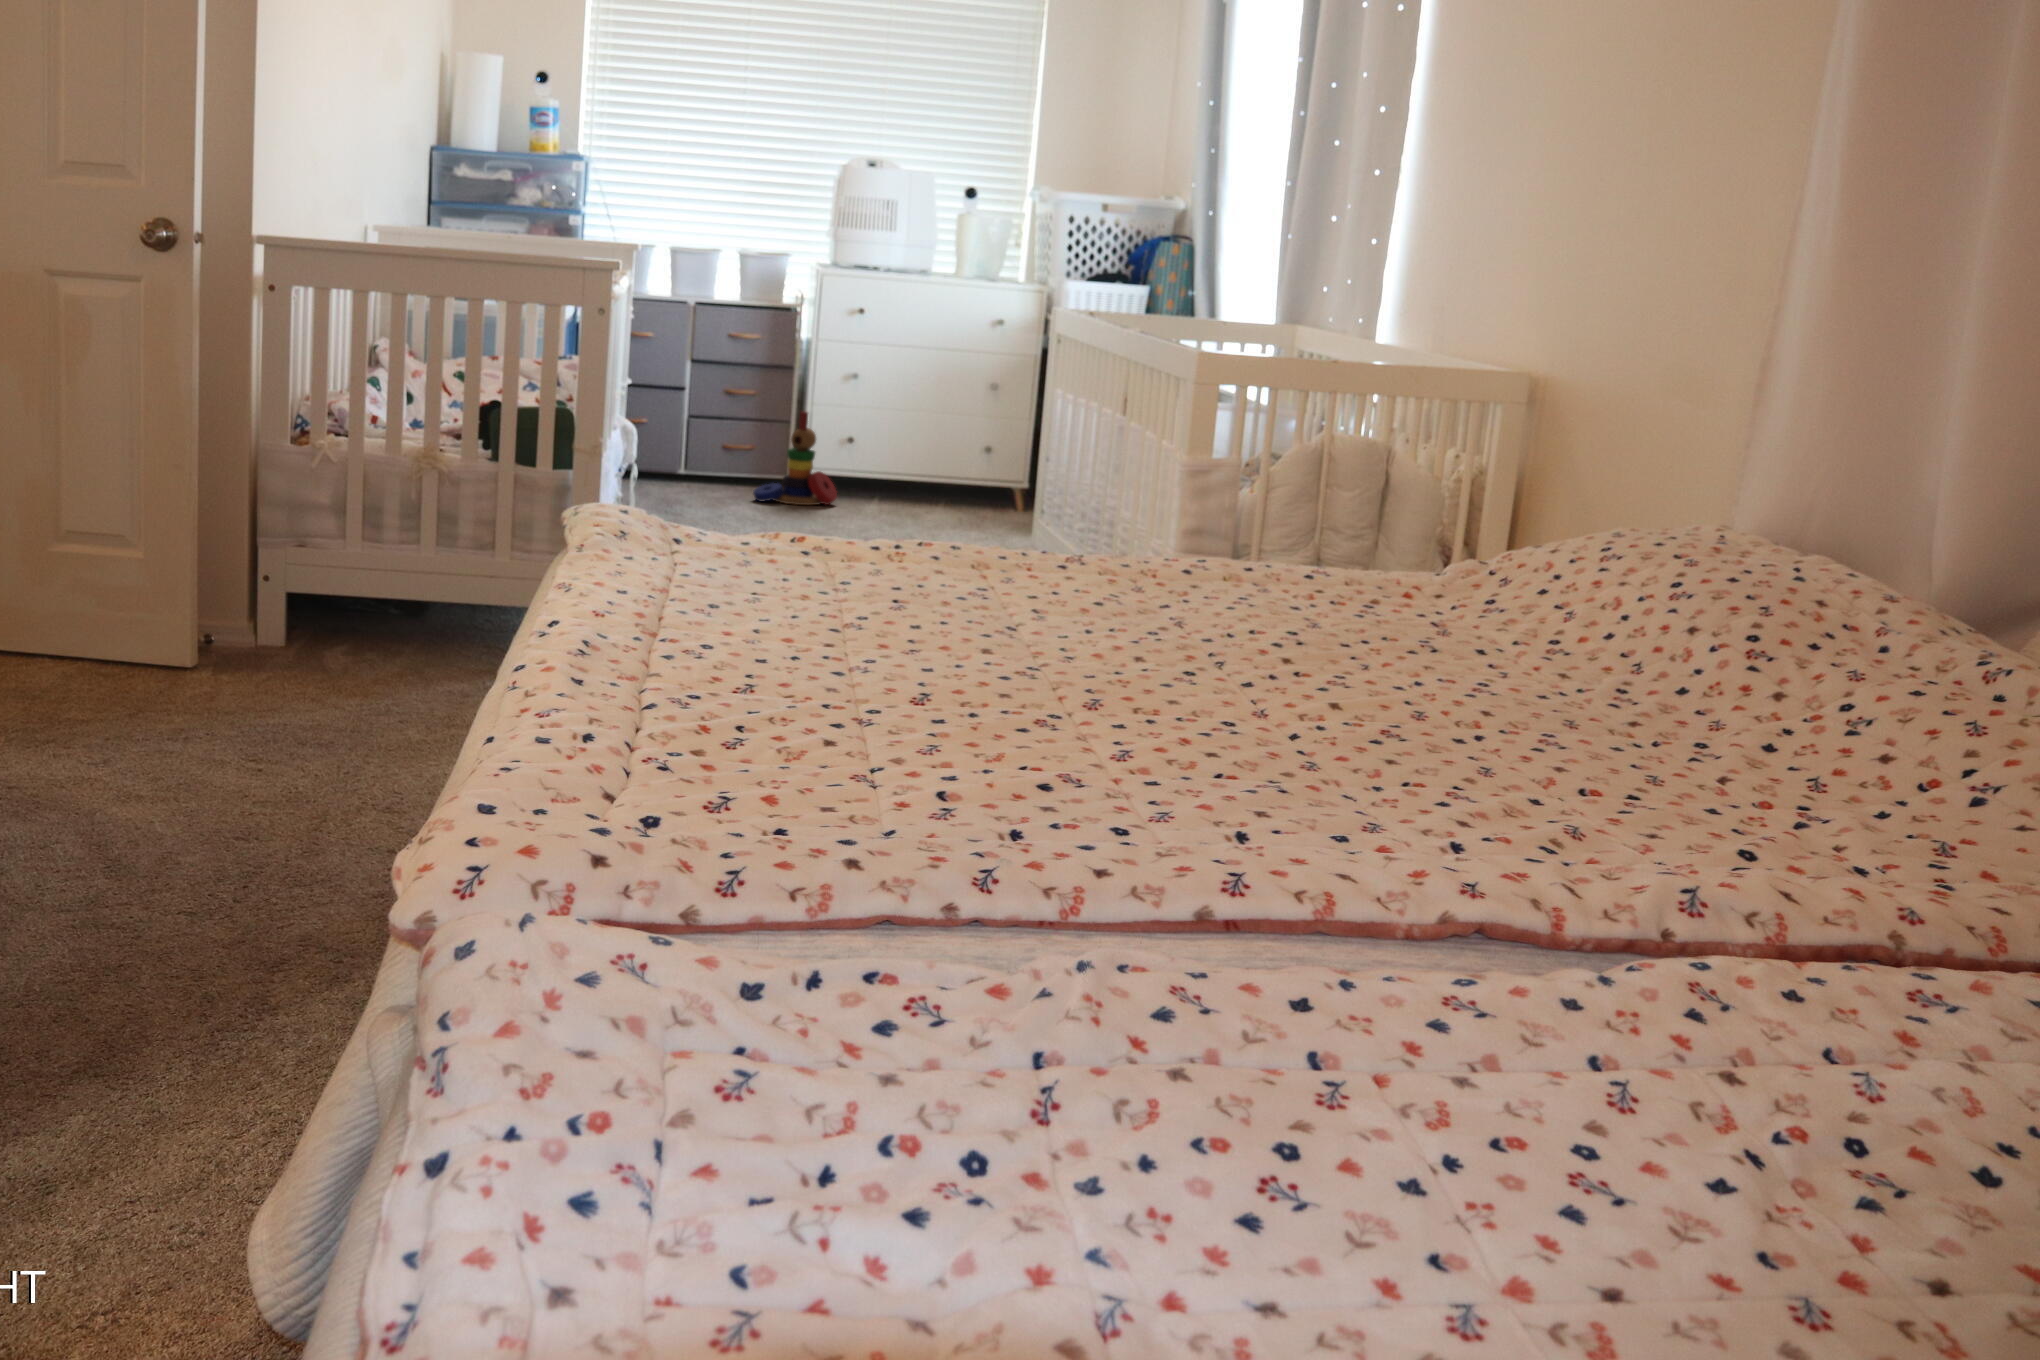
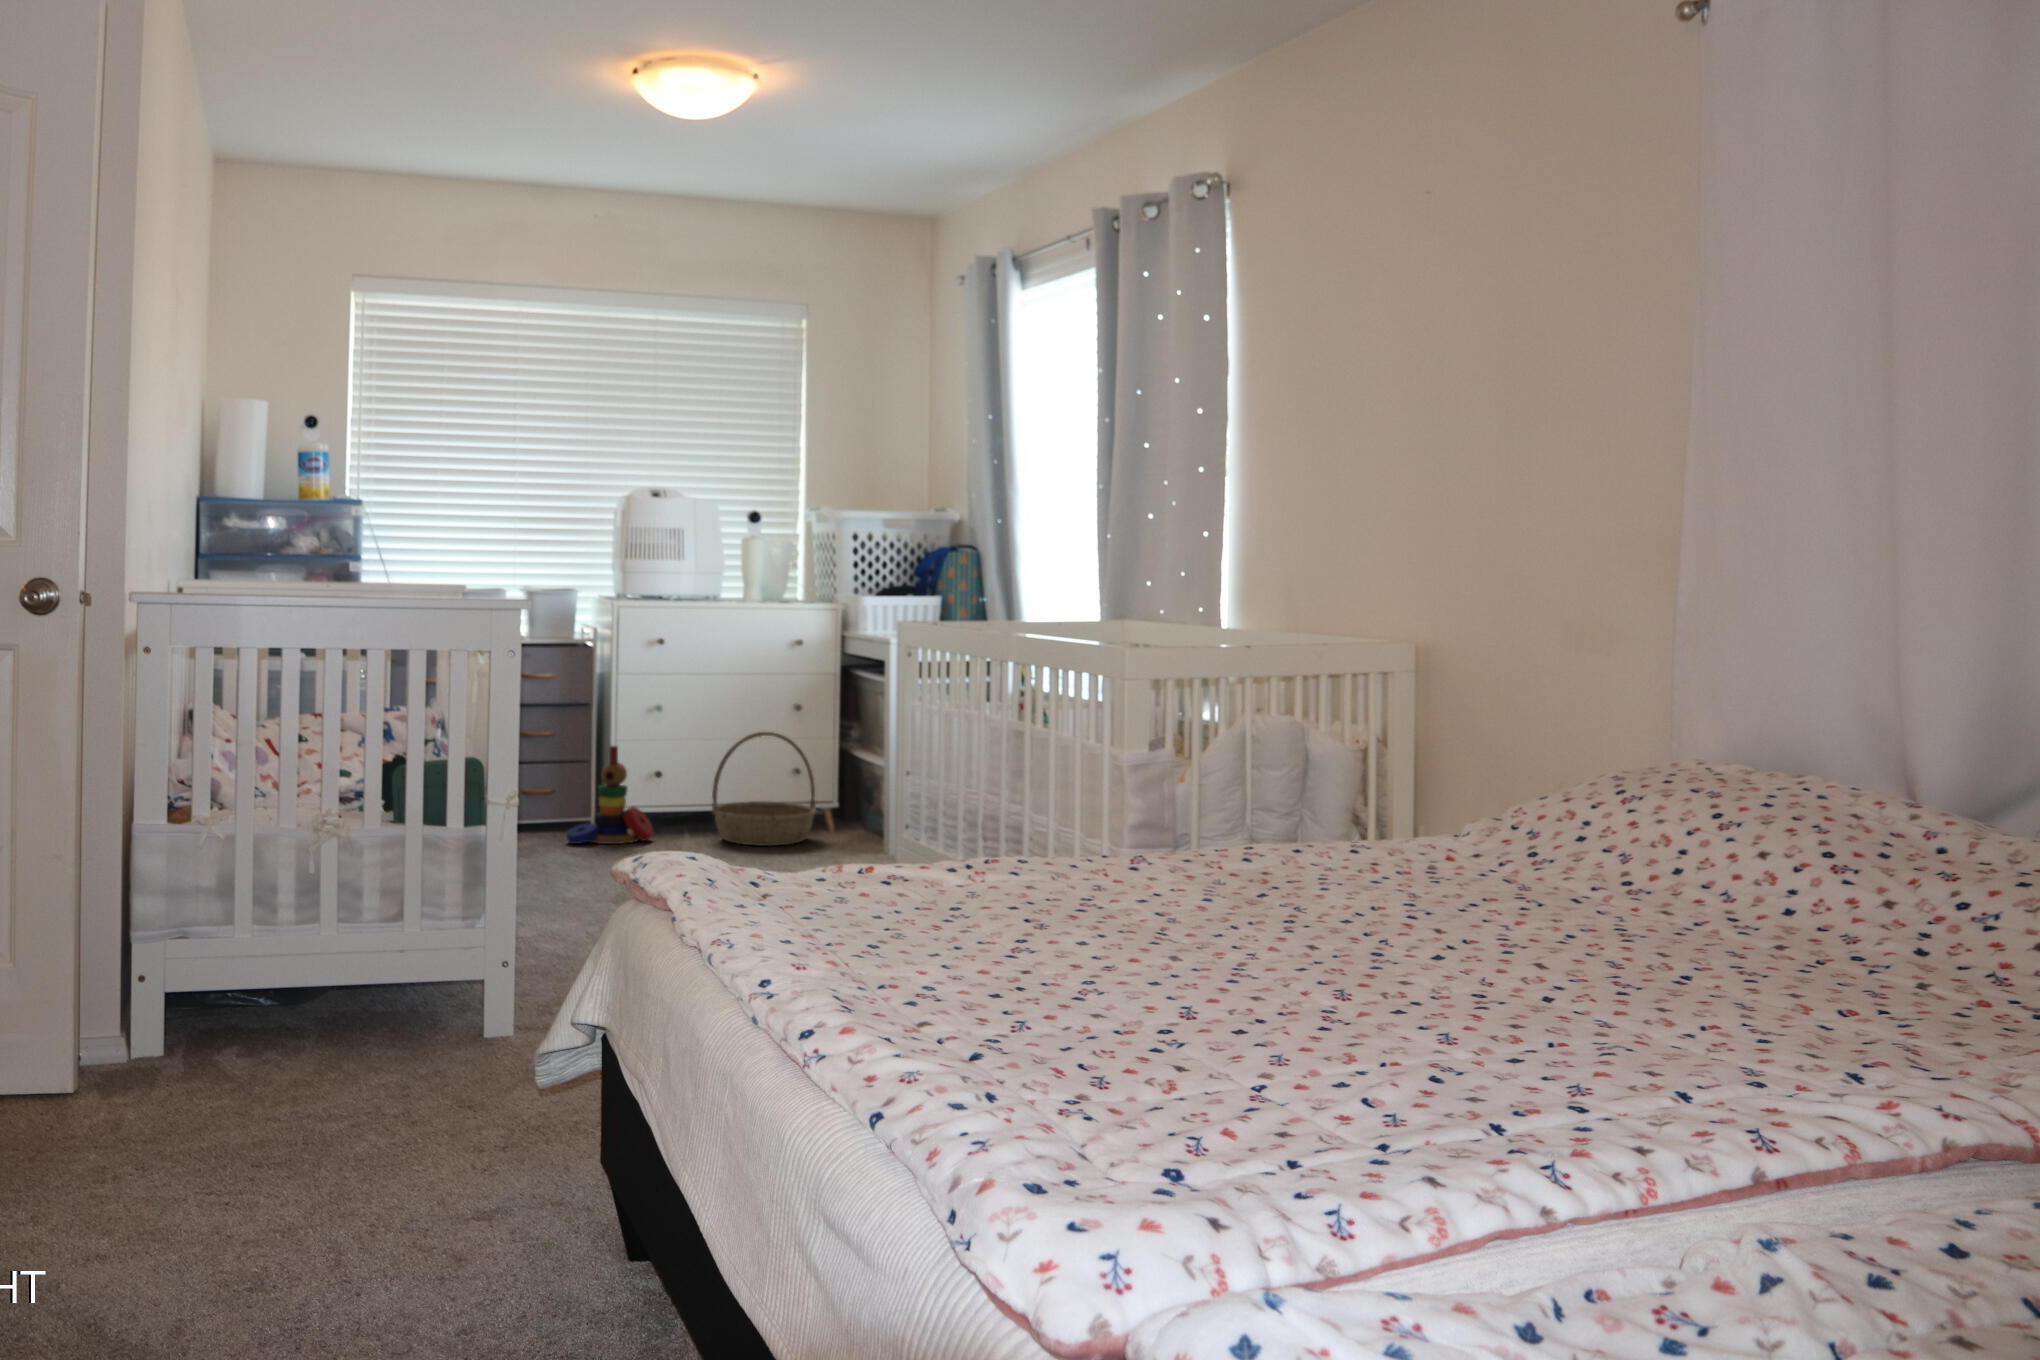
basket: none [892,410,997,521] -> present [712,732,816,846]

